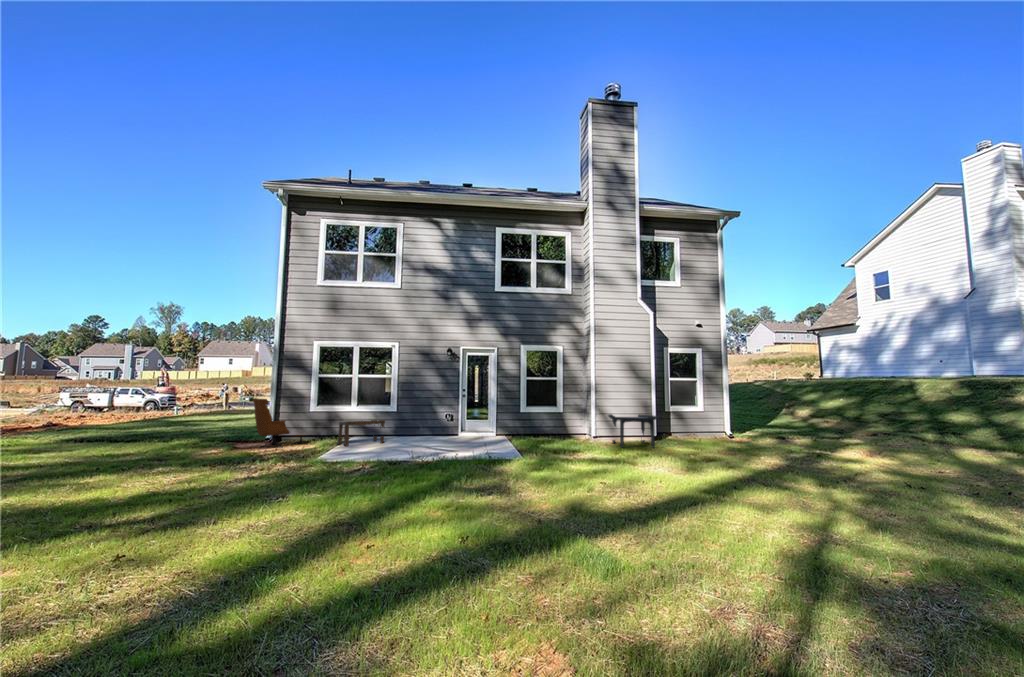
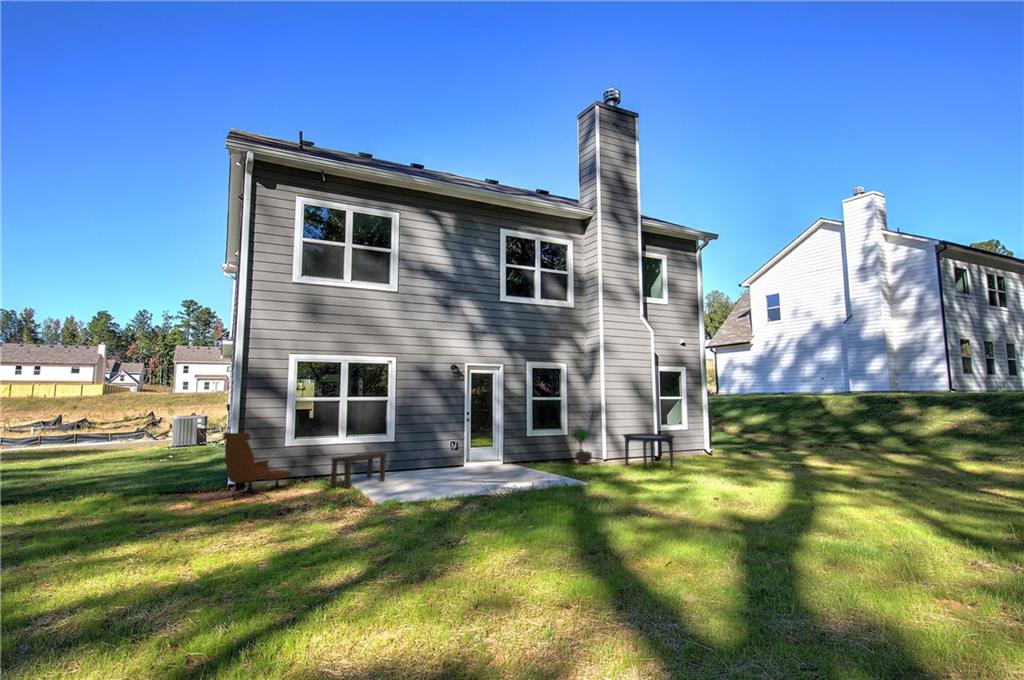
potted tree: none [559,403,583,441] -> present [571,428,592,464]

